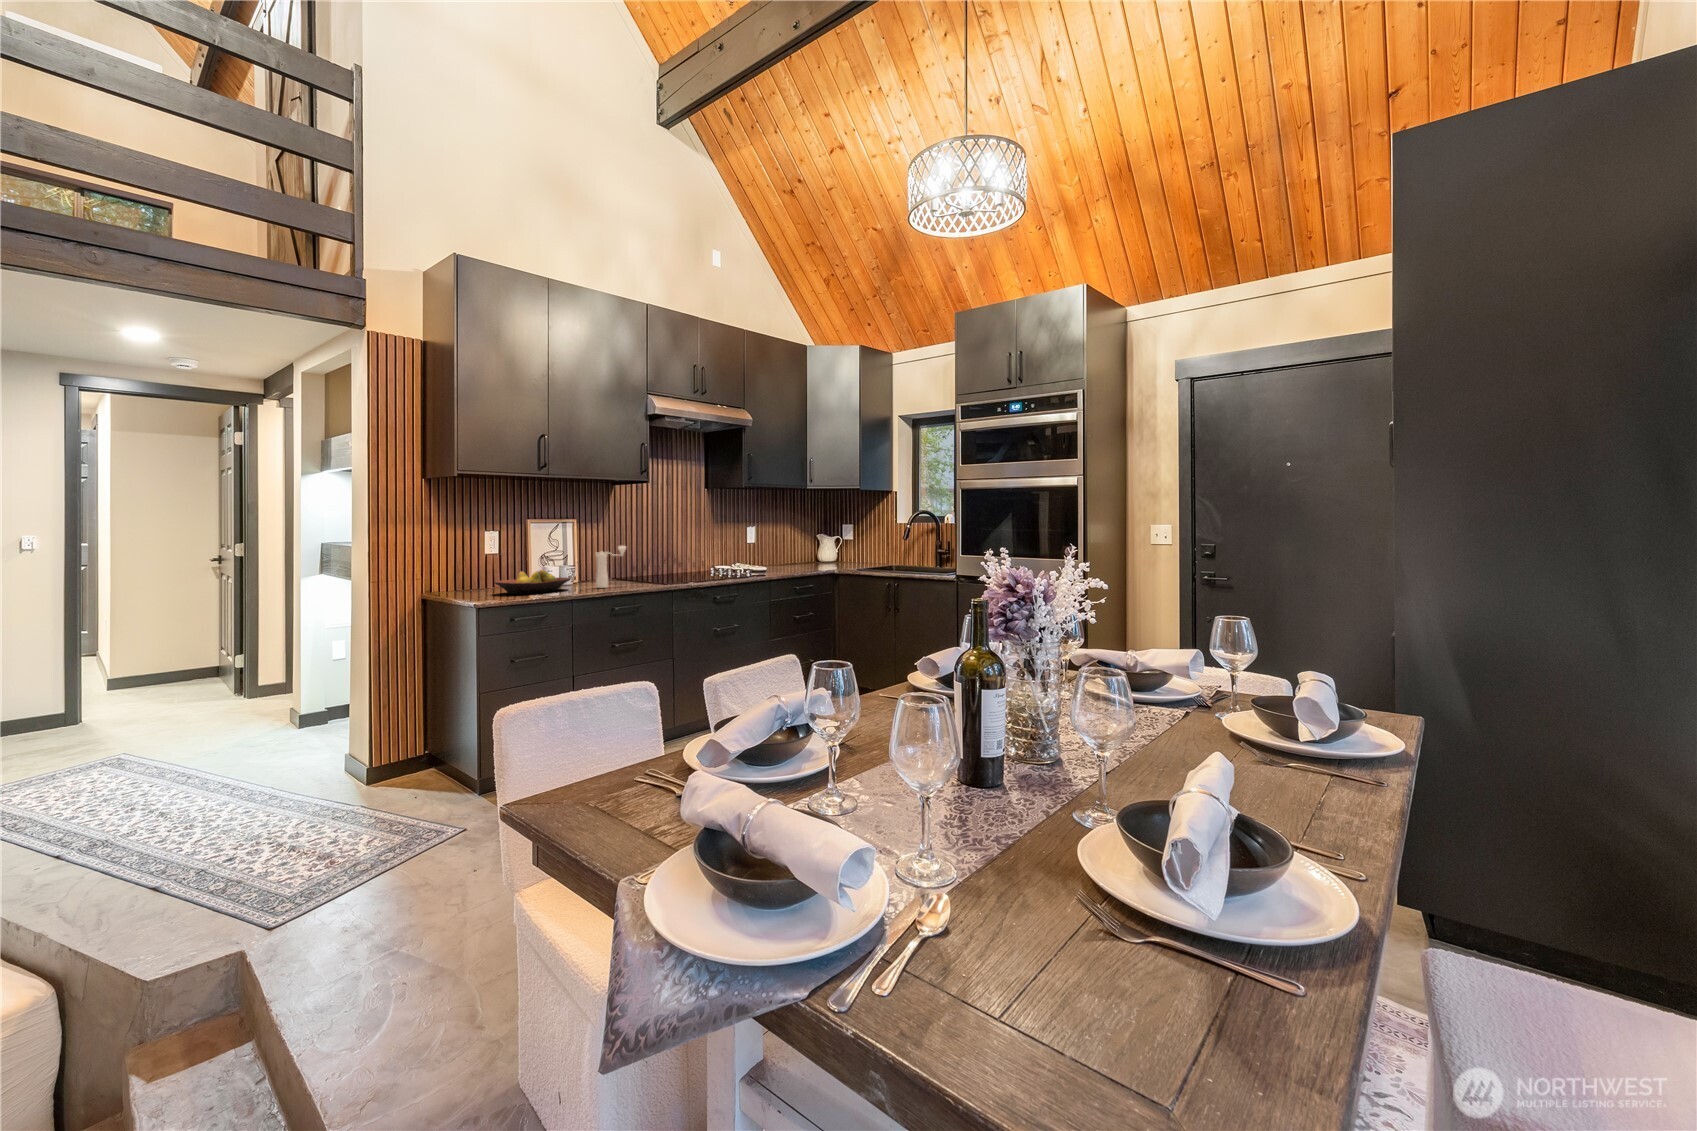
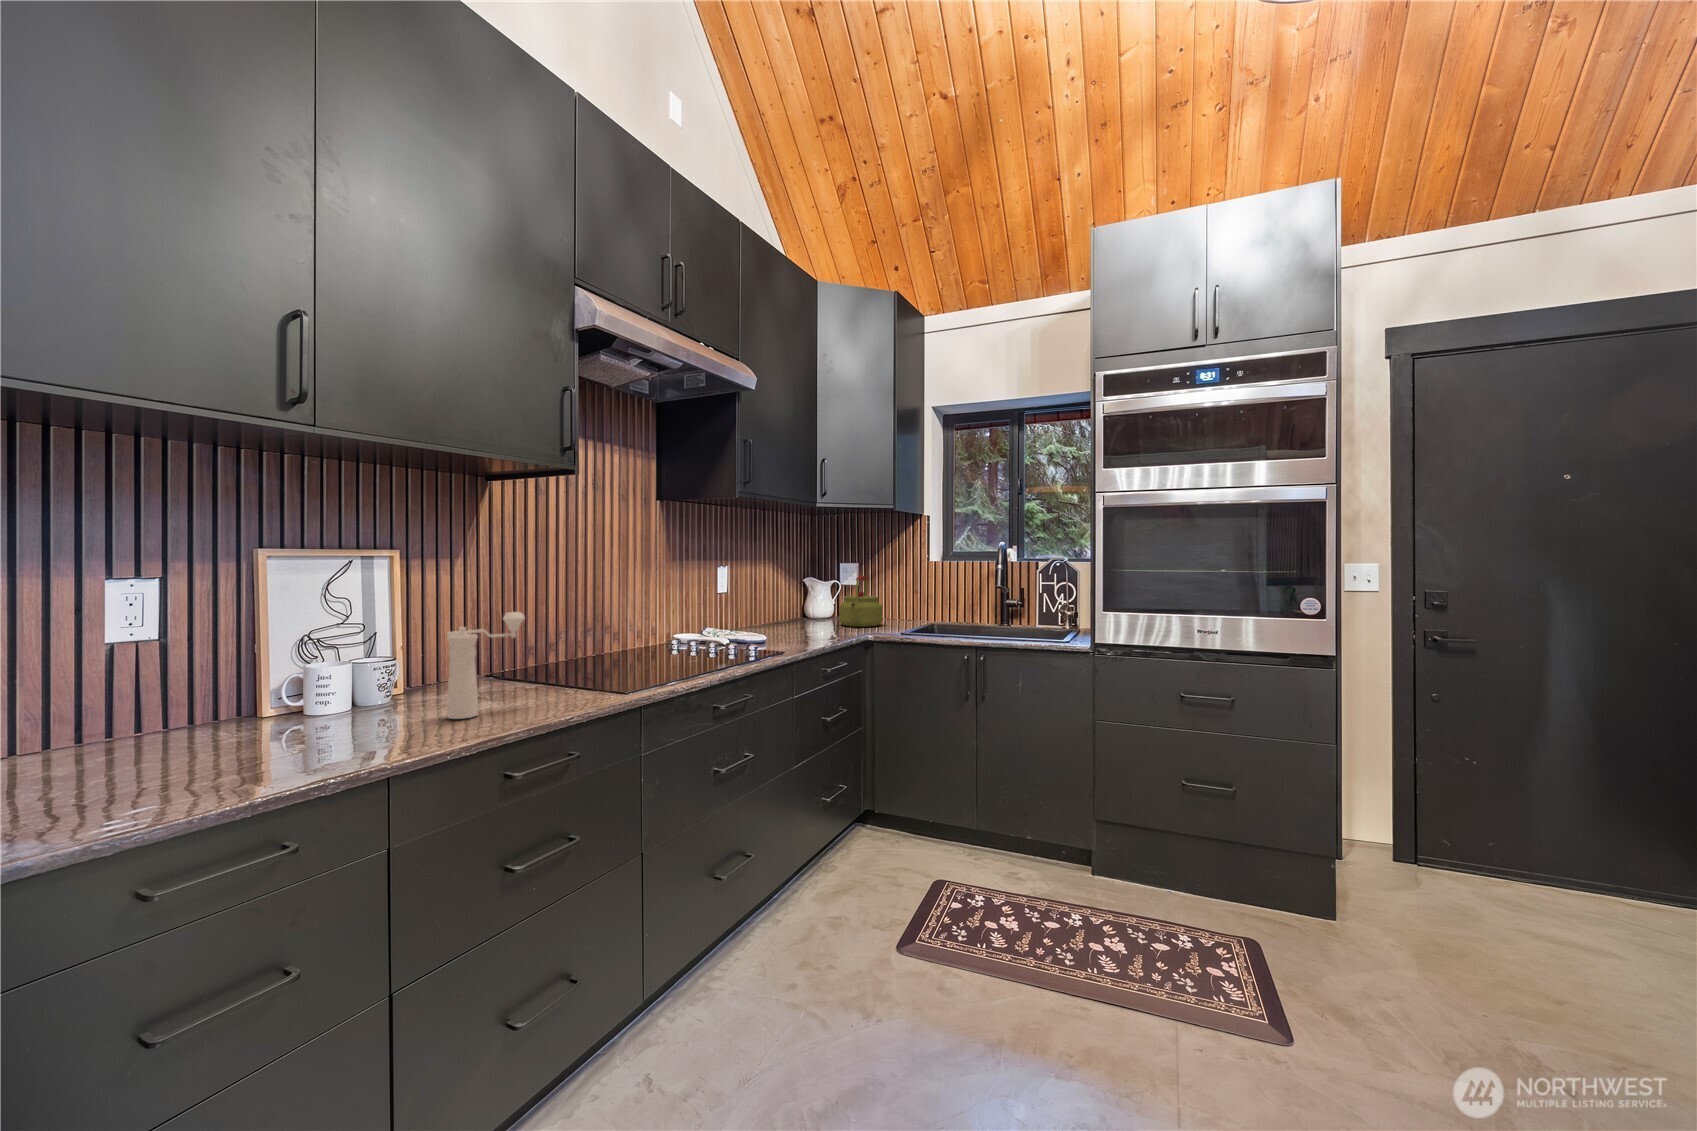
kettle: none [832,533,860,566] -> present [840,576,882,627]
fruit bowl: present [495,570,570,594] -> none [107,685,375,772]

